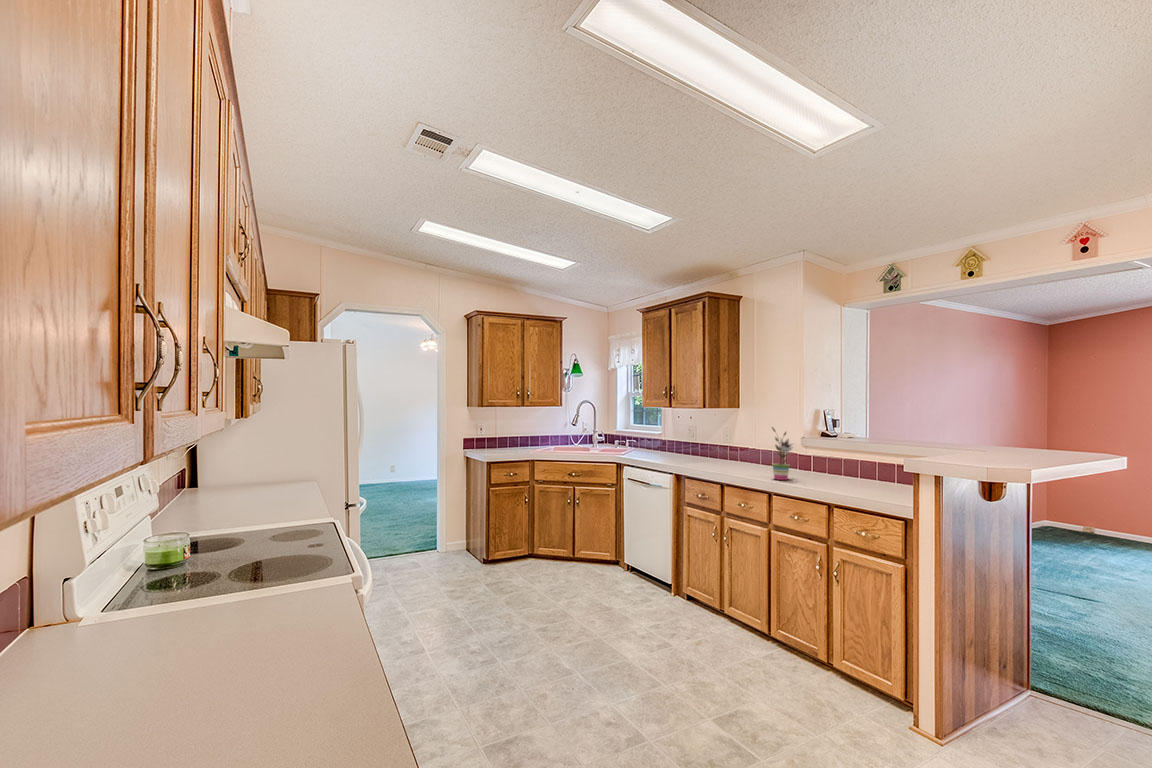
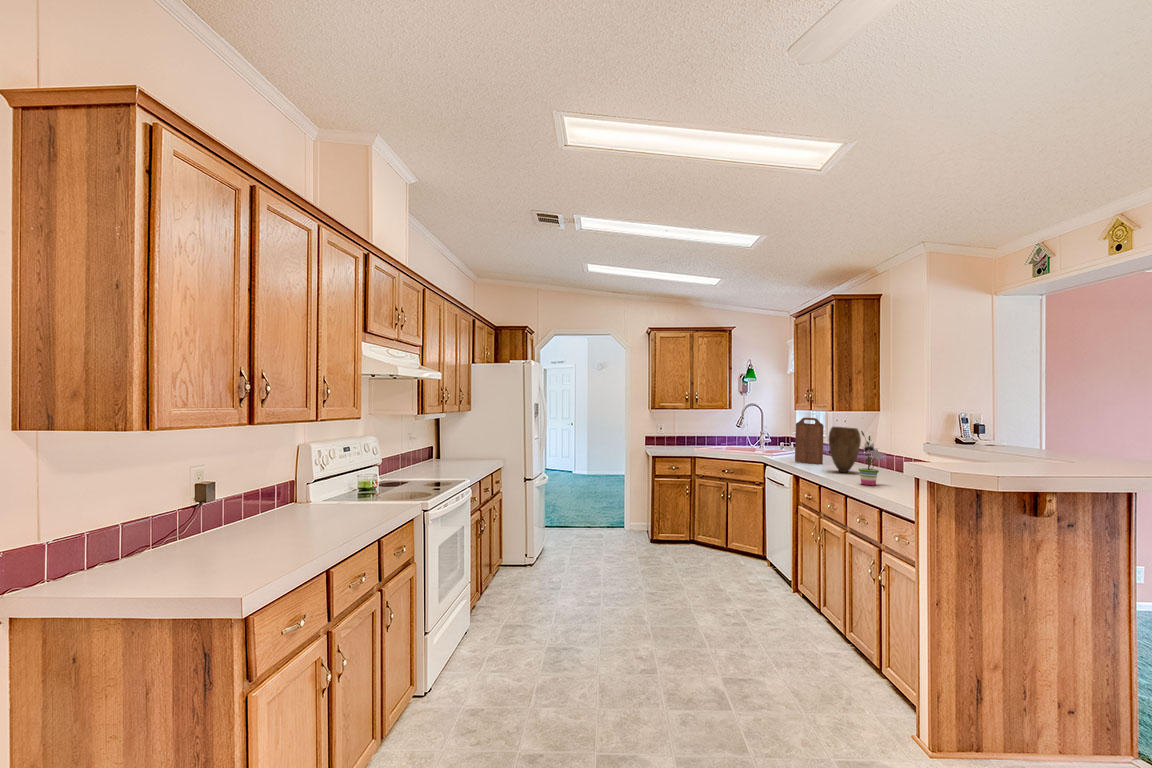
cutting board: none [654,414,682,460] -> present [795,418,824,464]
vase: none [709,423,738,468] -> present [828,427,861,472]

